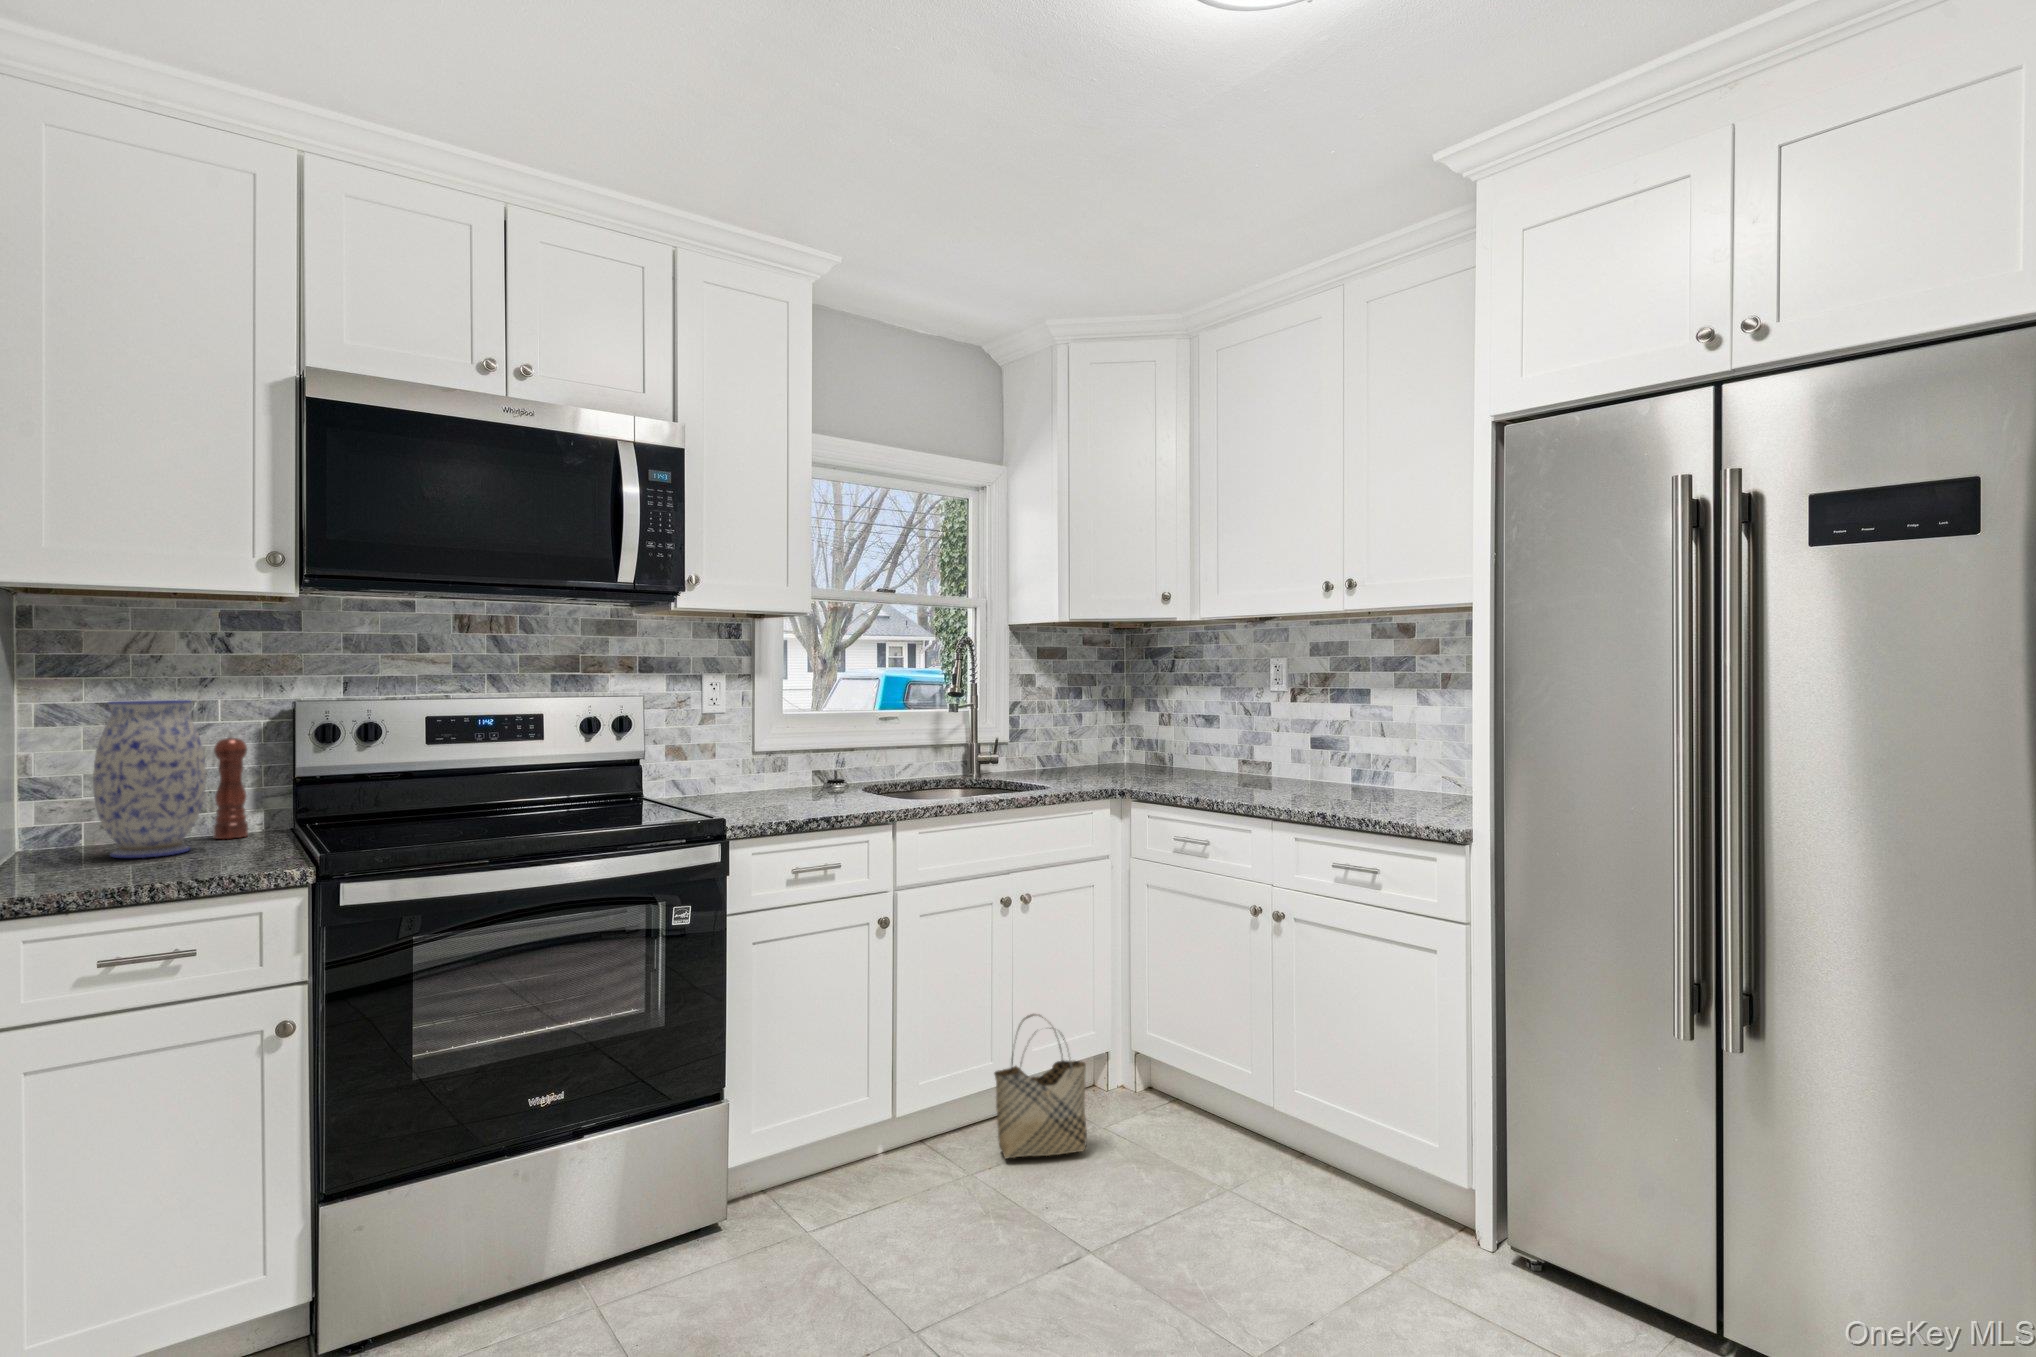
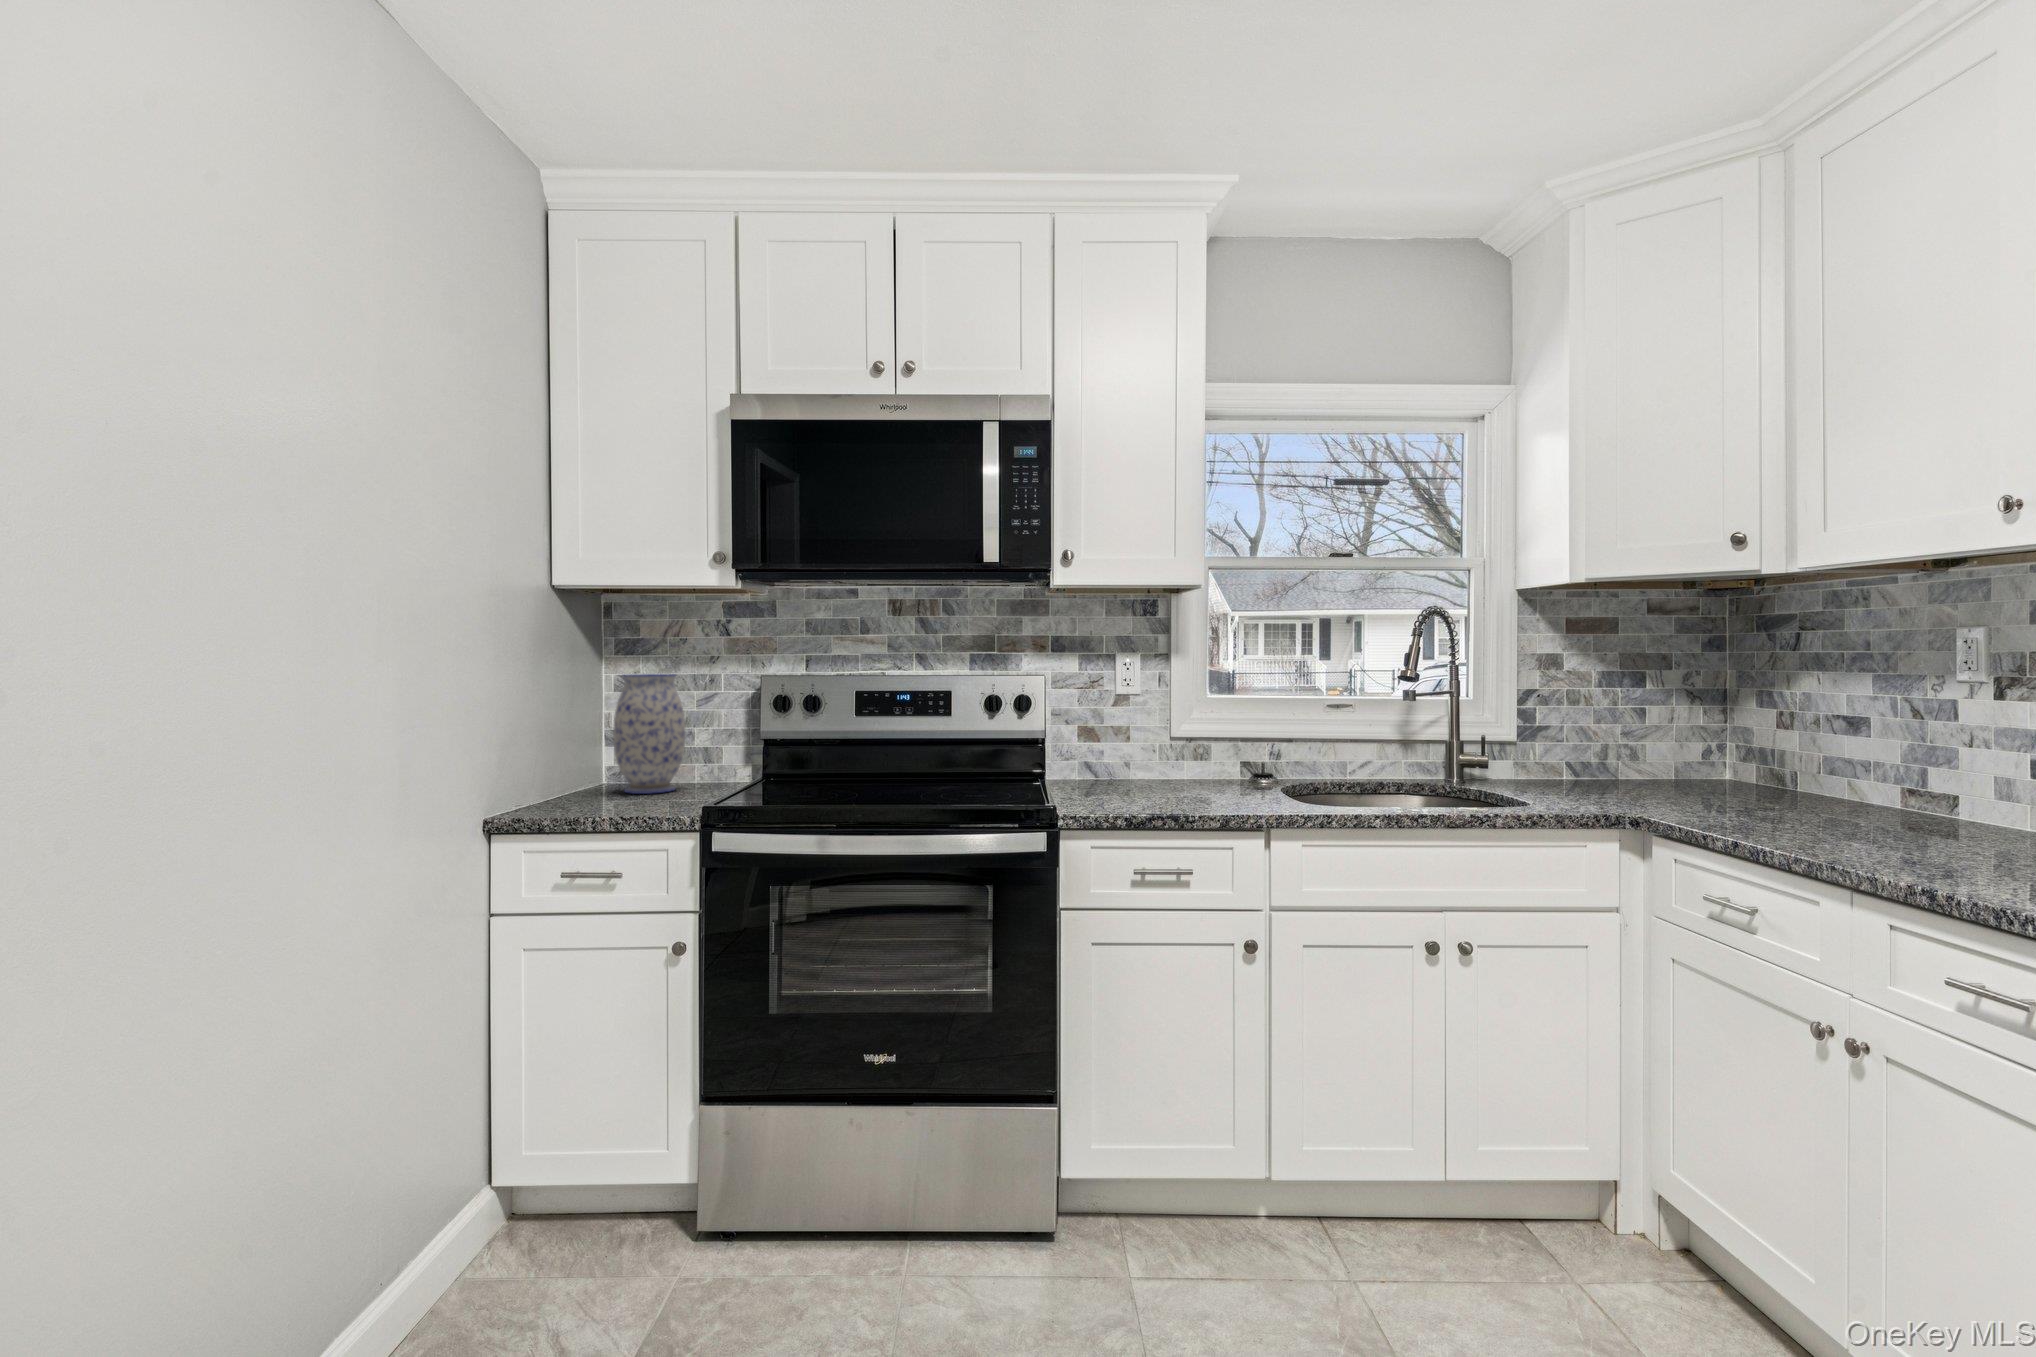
pepper mill: present [213,730,248,839] -> none [710,699,734,784]
woven basket: present [994,1014,1087,1158] -> none [1385,1095,1524,1303]

